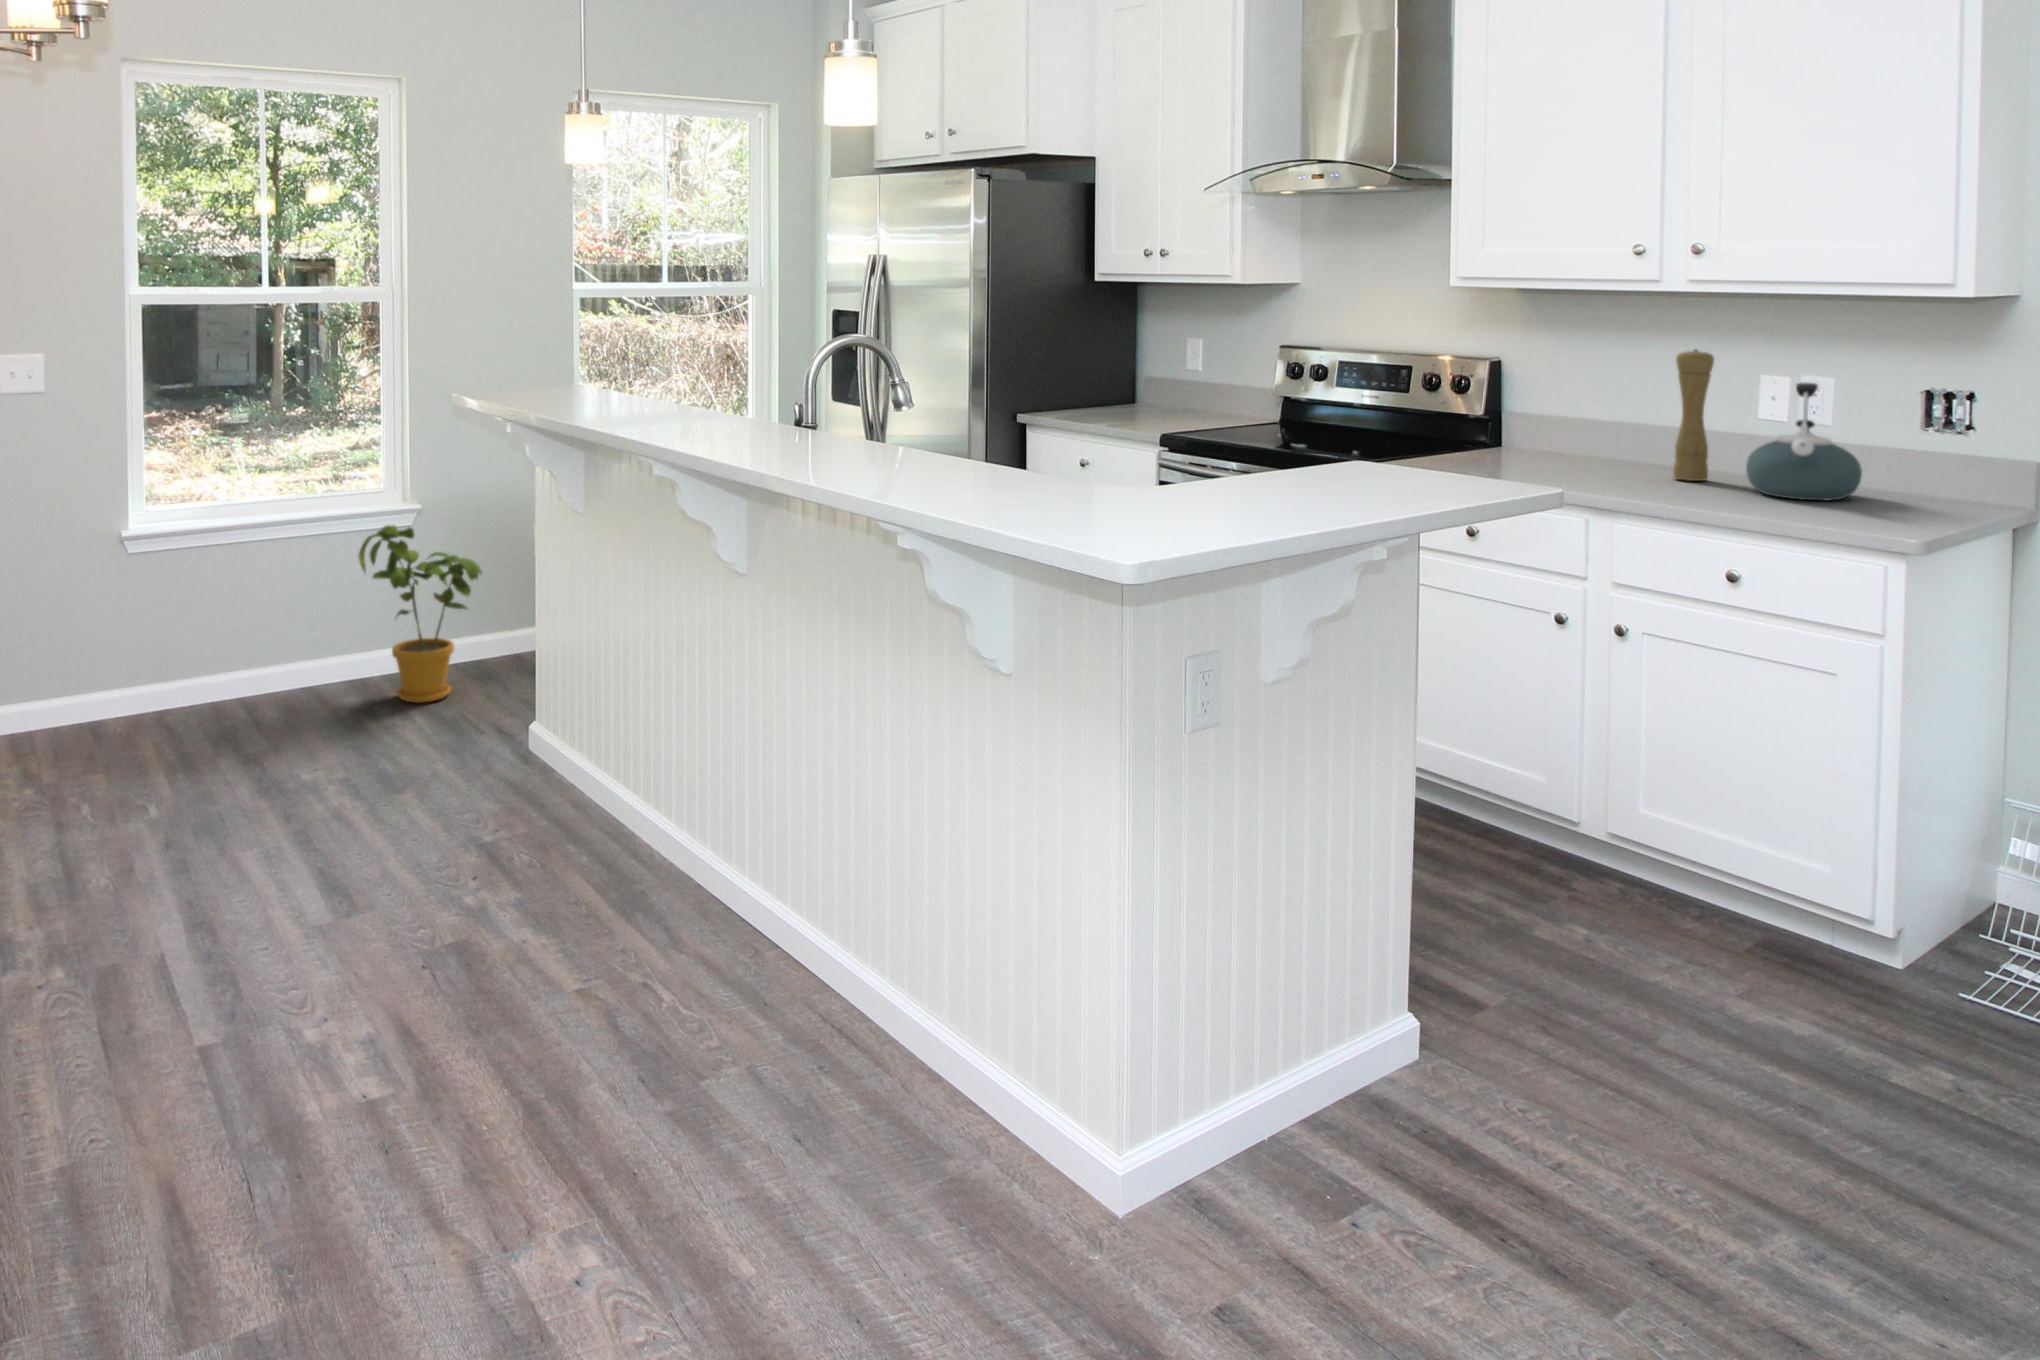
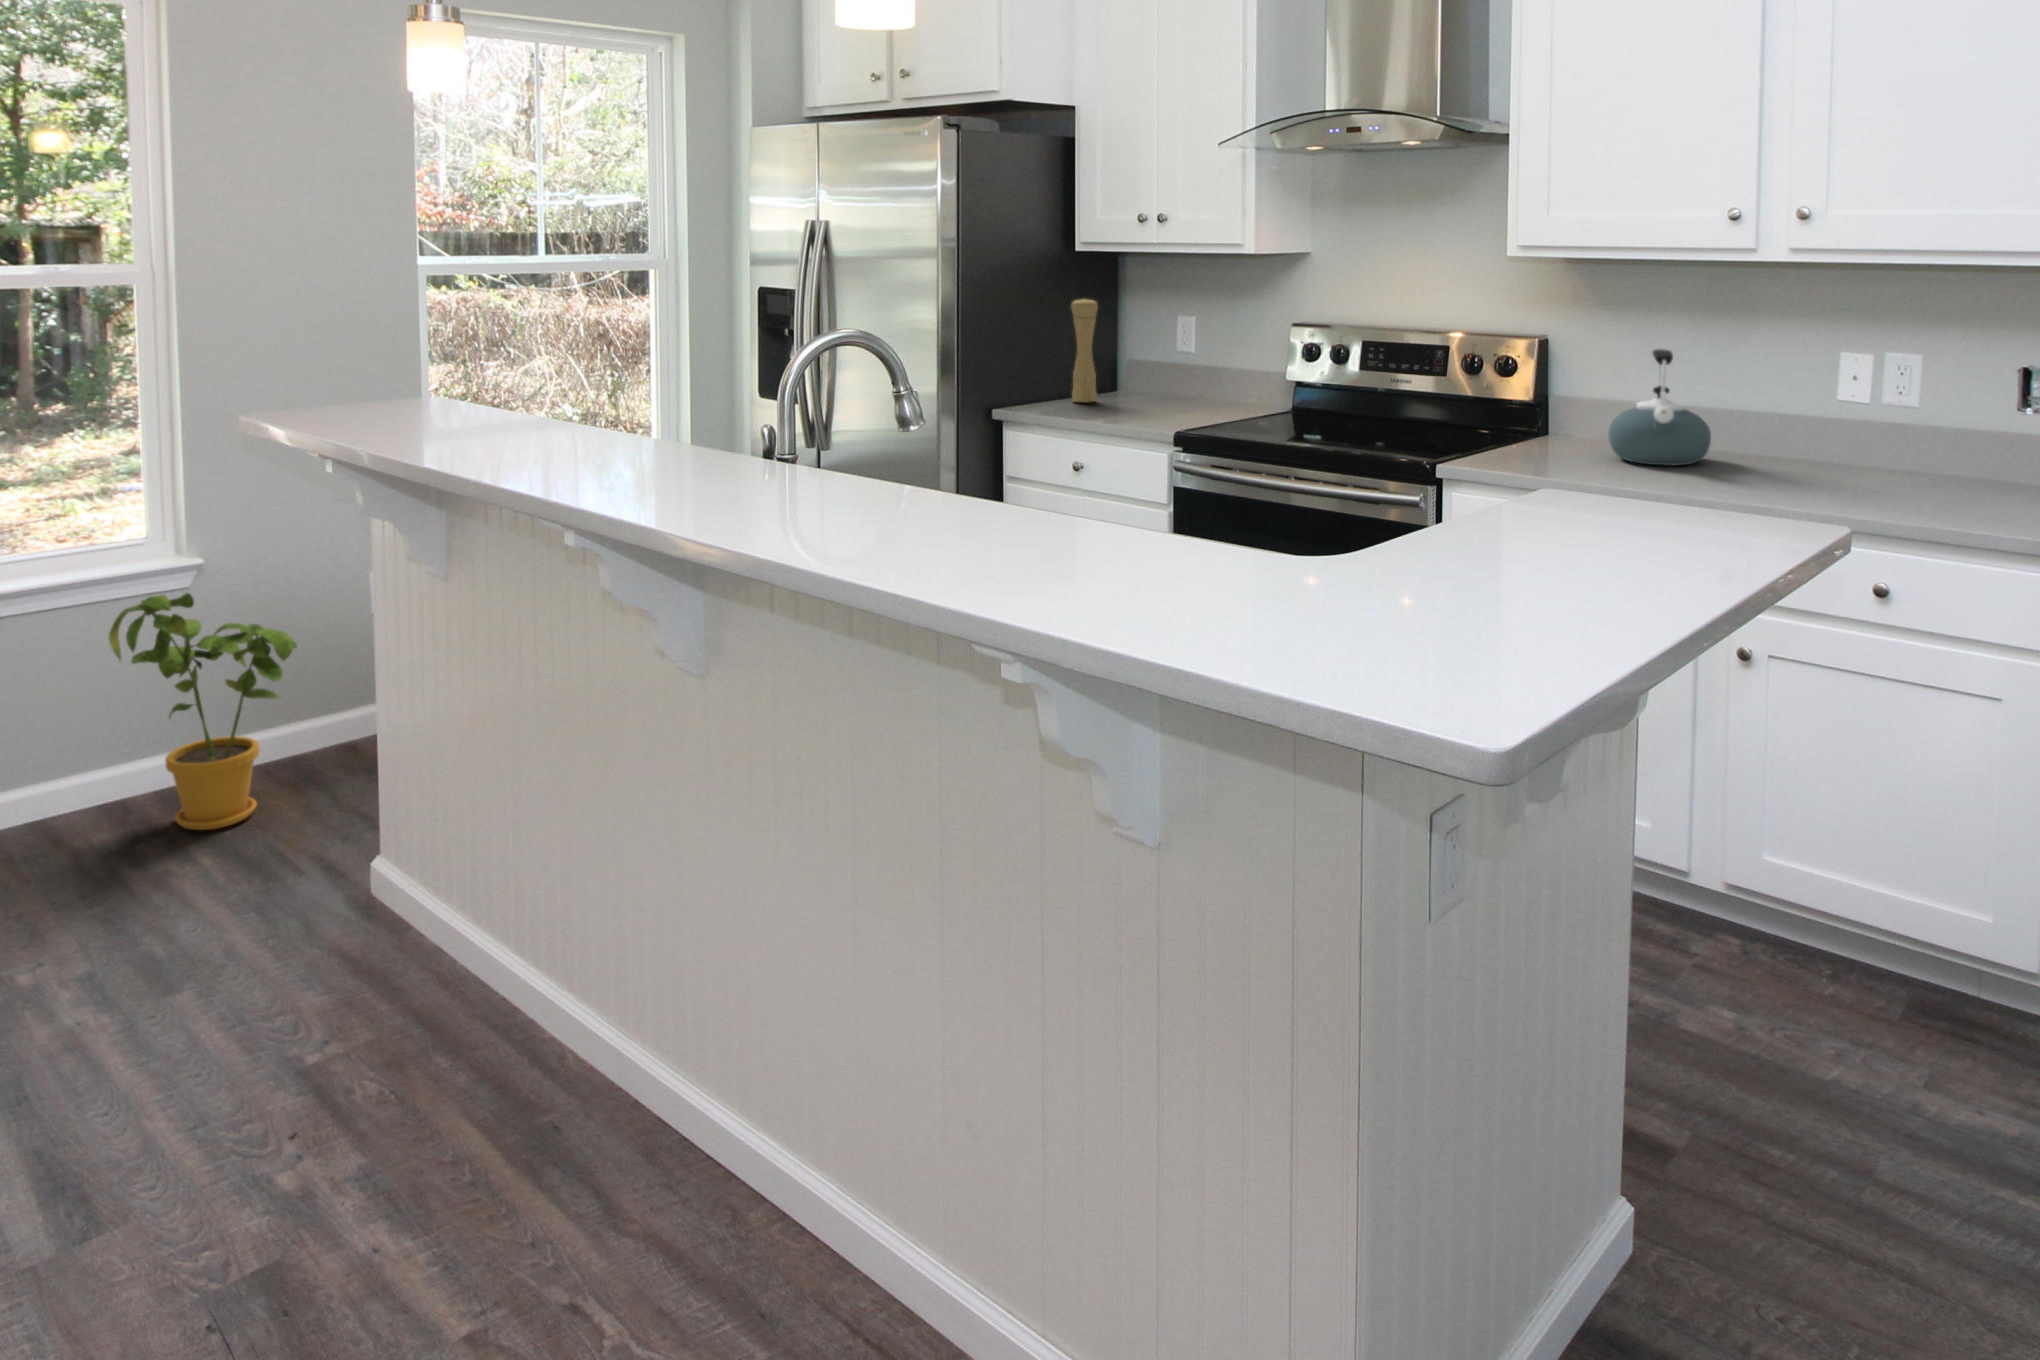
pepper mill: present [1673,349,1714,481] -> present [1071,299,1098,402]
kettle: present [1746,383,1862,500] -> present [1608,349,1711,466]

